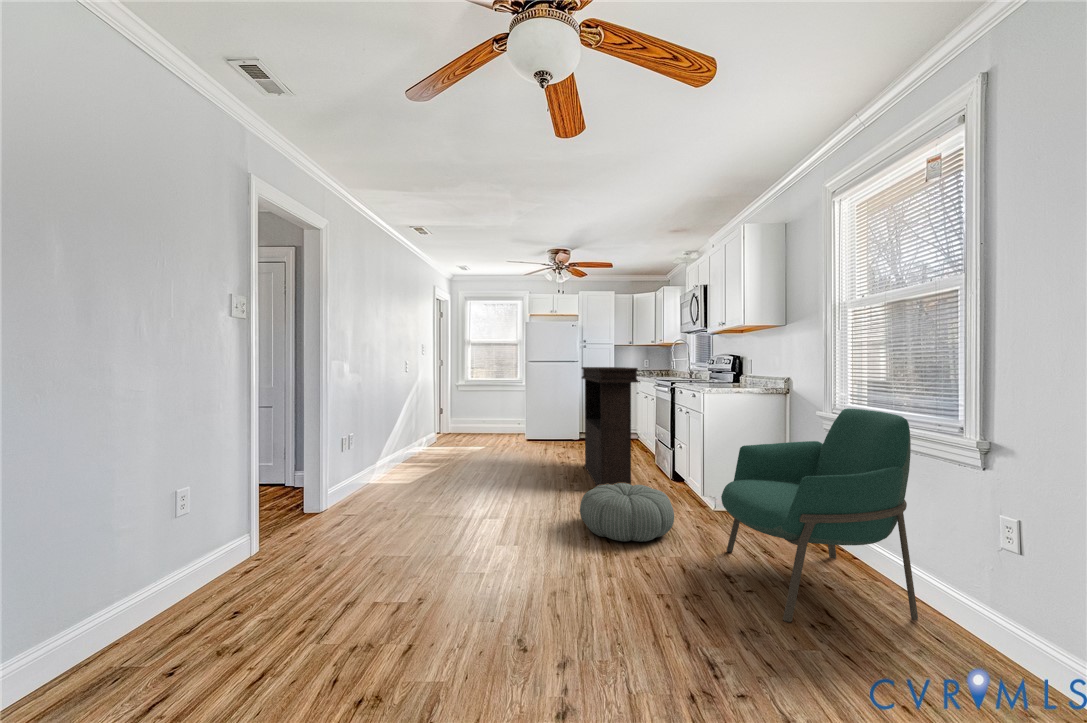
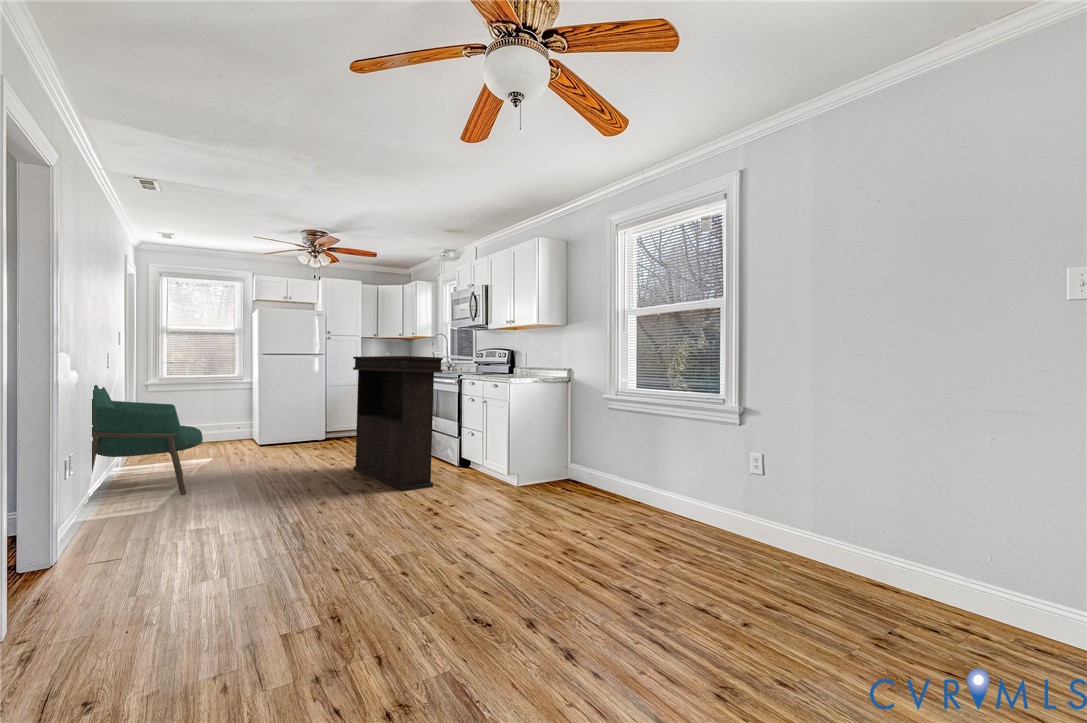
armchair: present [721,408,918,622] -> present [92,385,203,495]
pouf: present [580,483,674,542] -> none [417,472,511,526]

